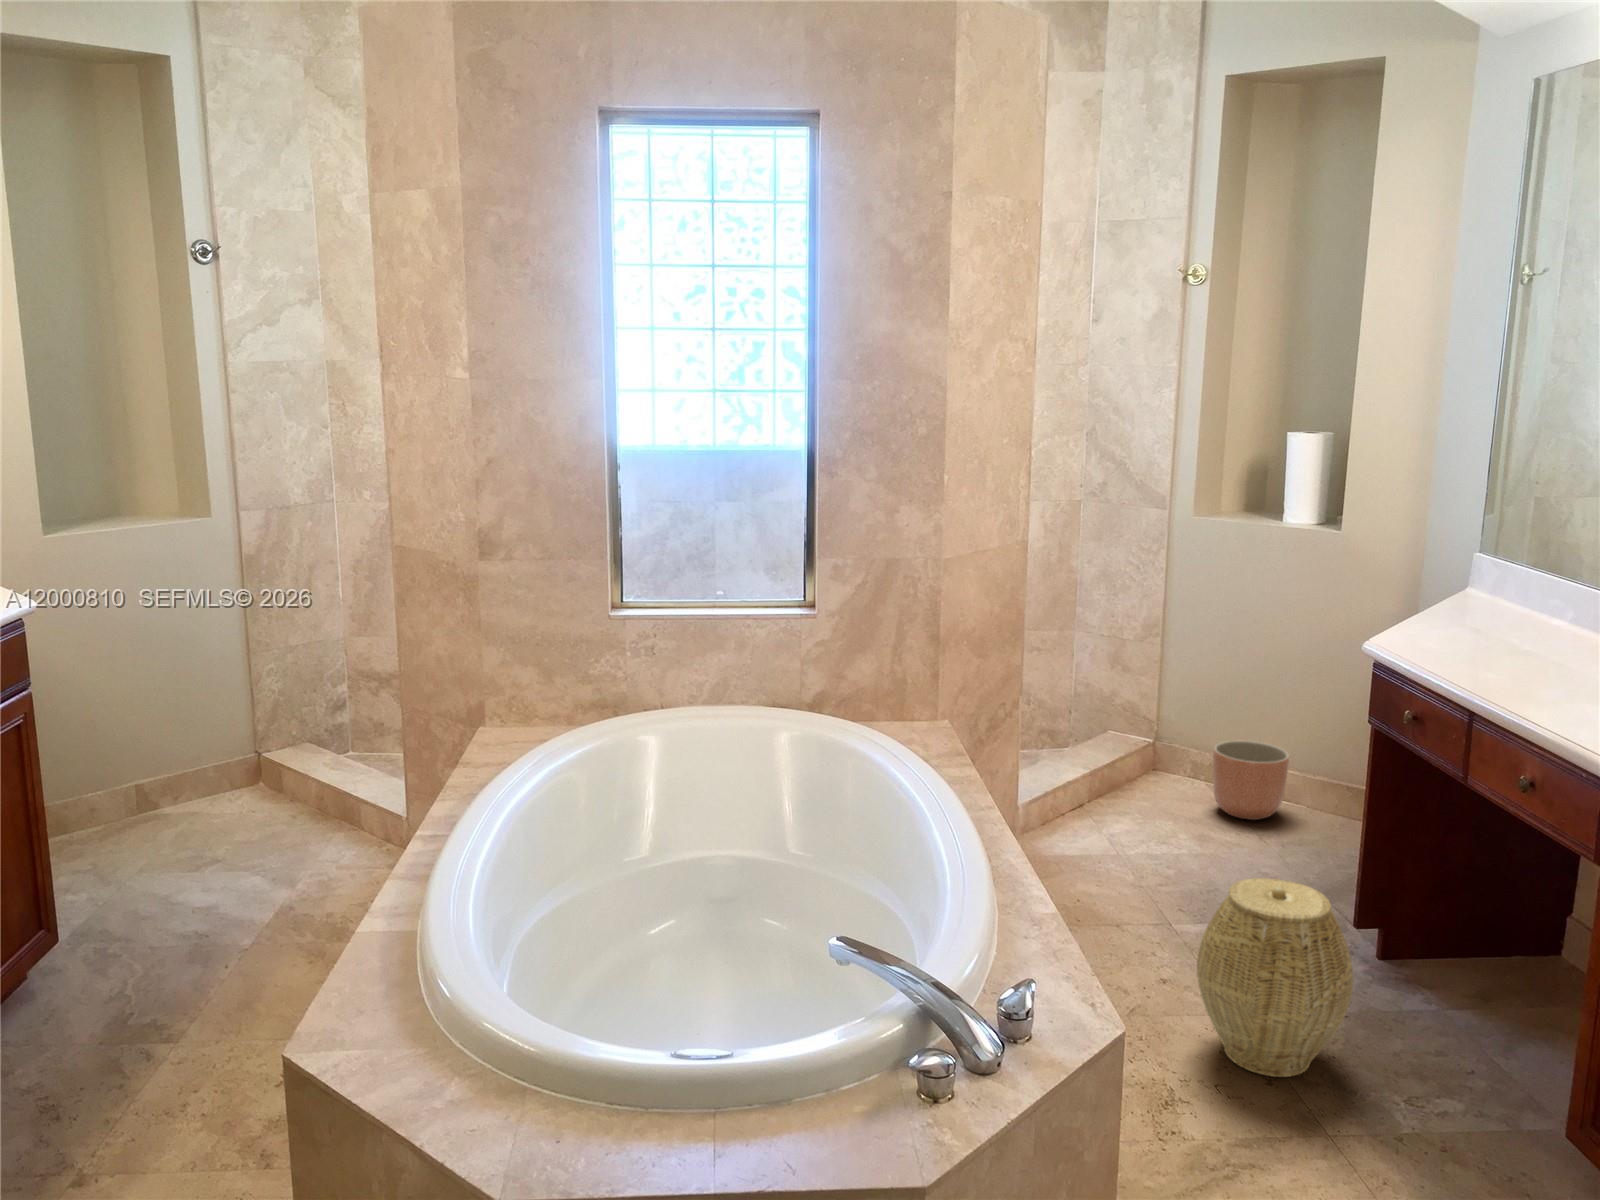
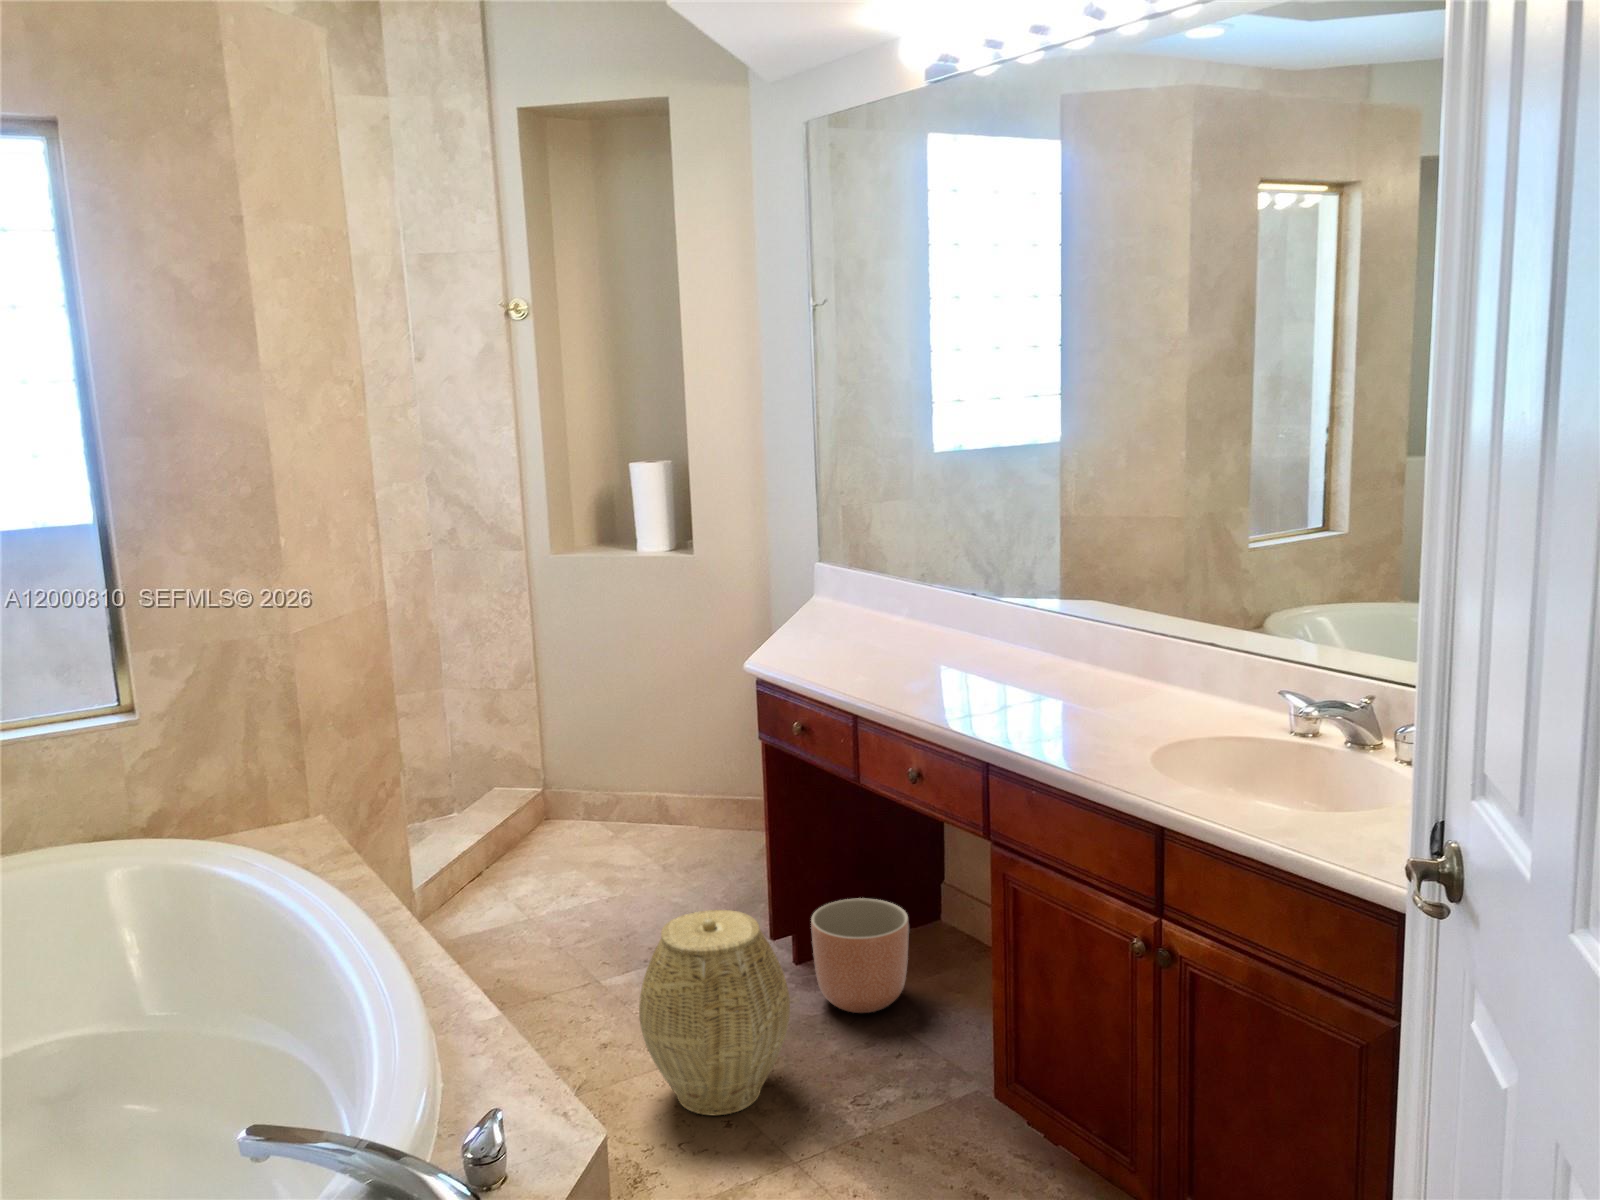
planter: present [1213,741,1289,820] -> present [811,898,909,1013]

